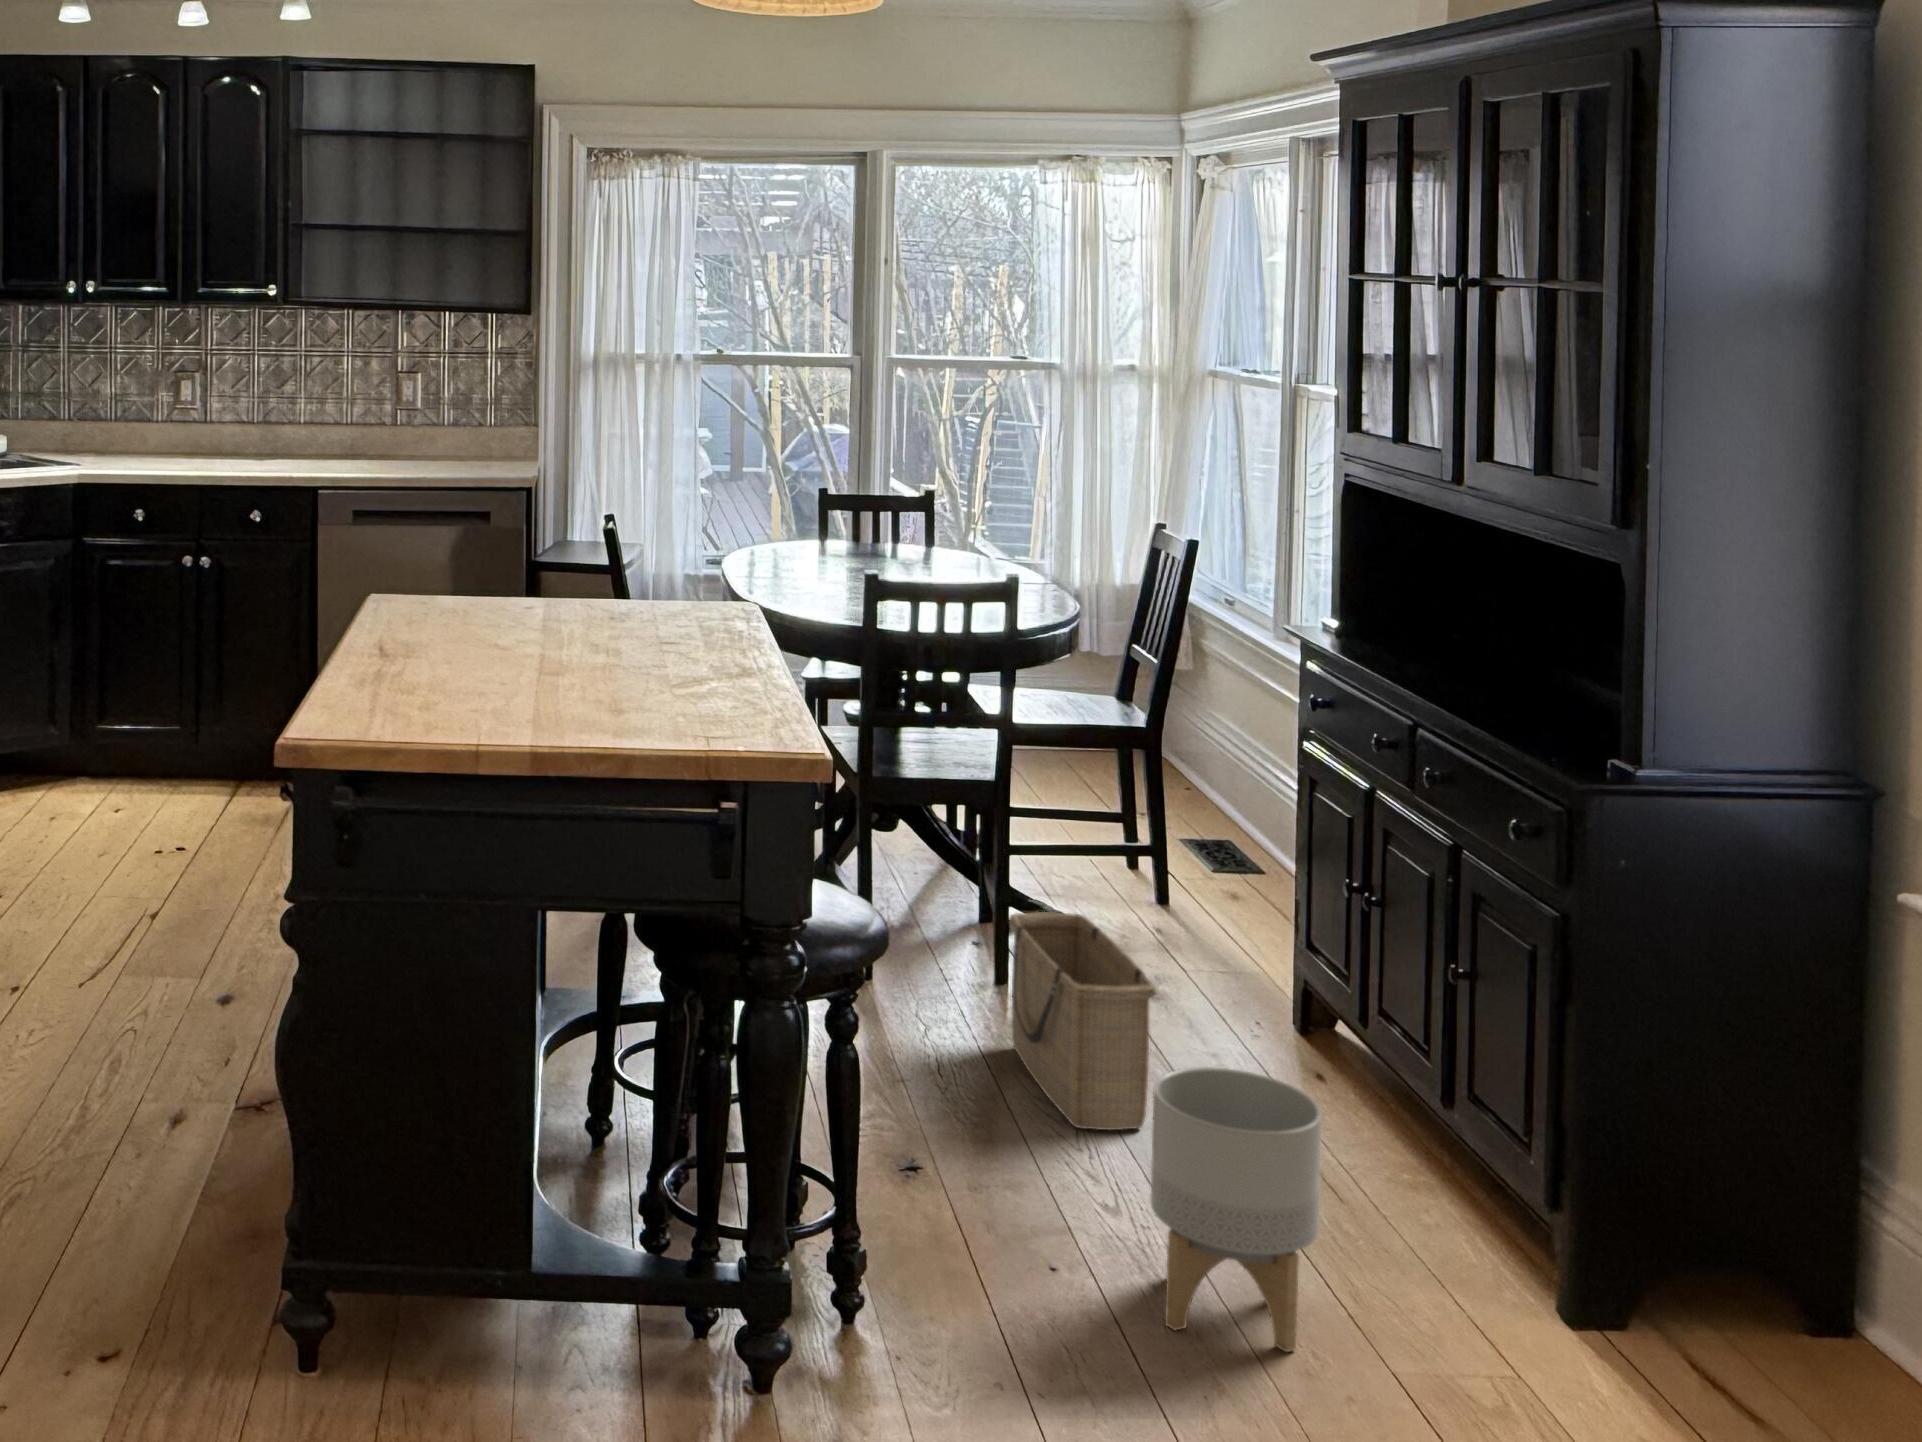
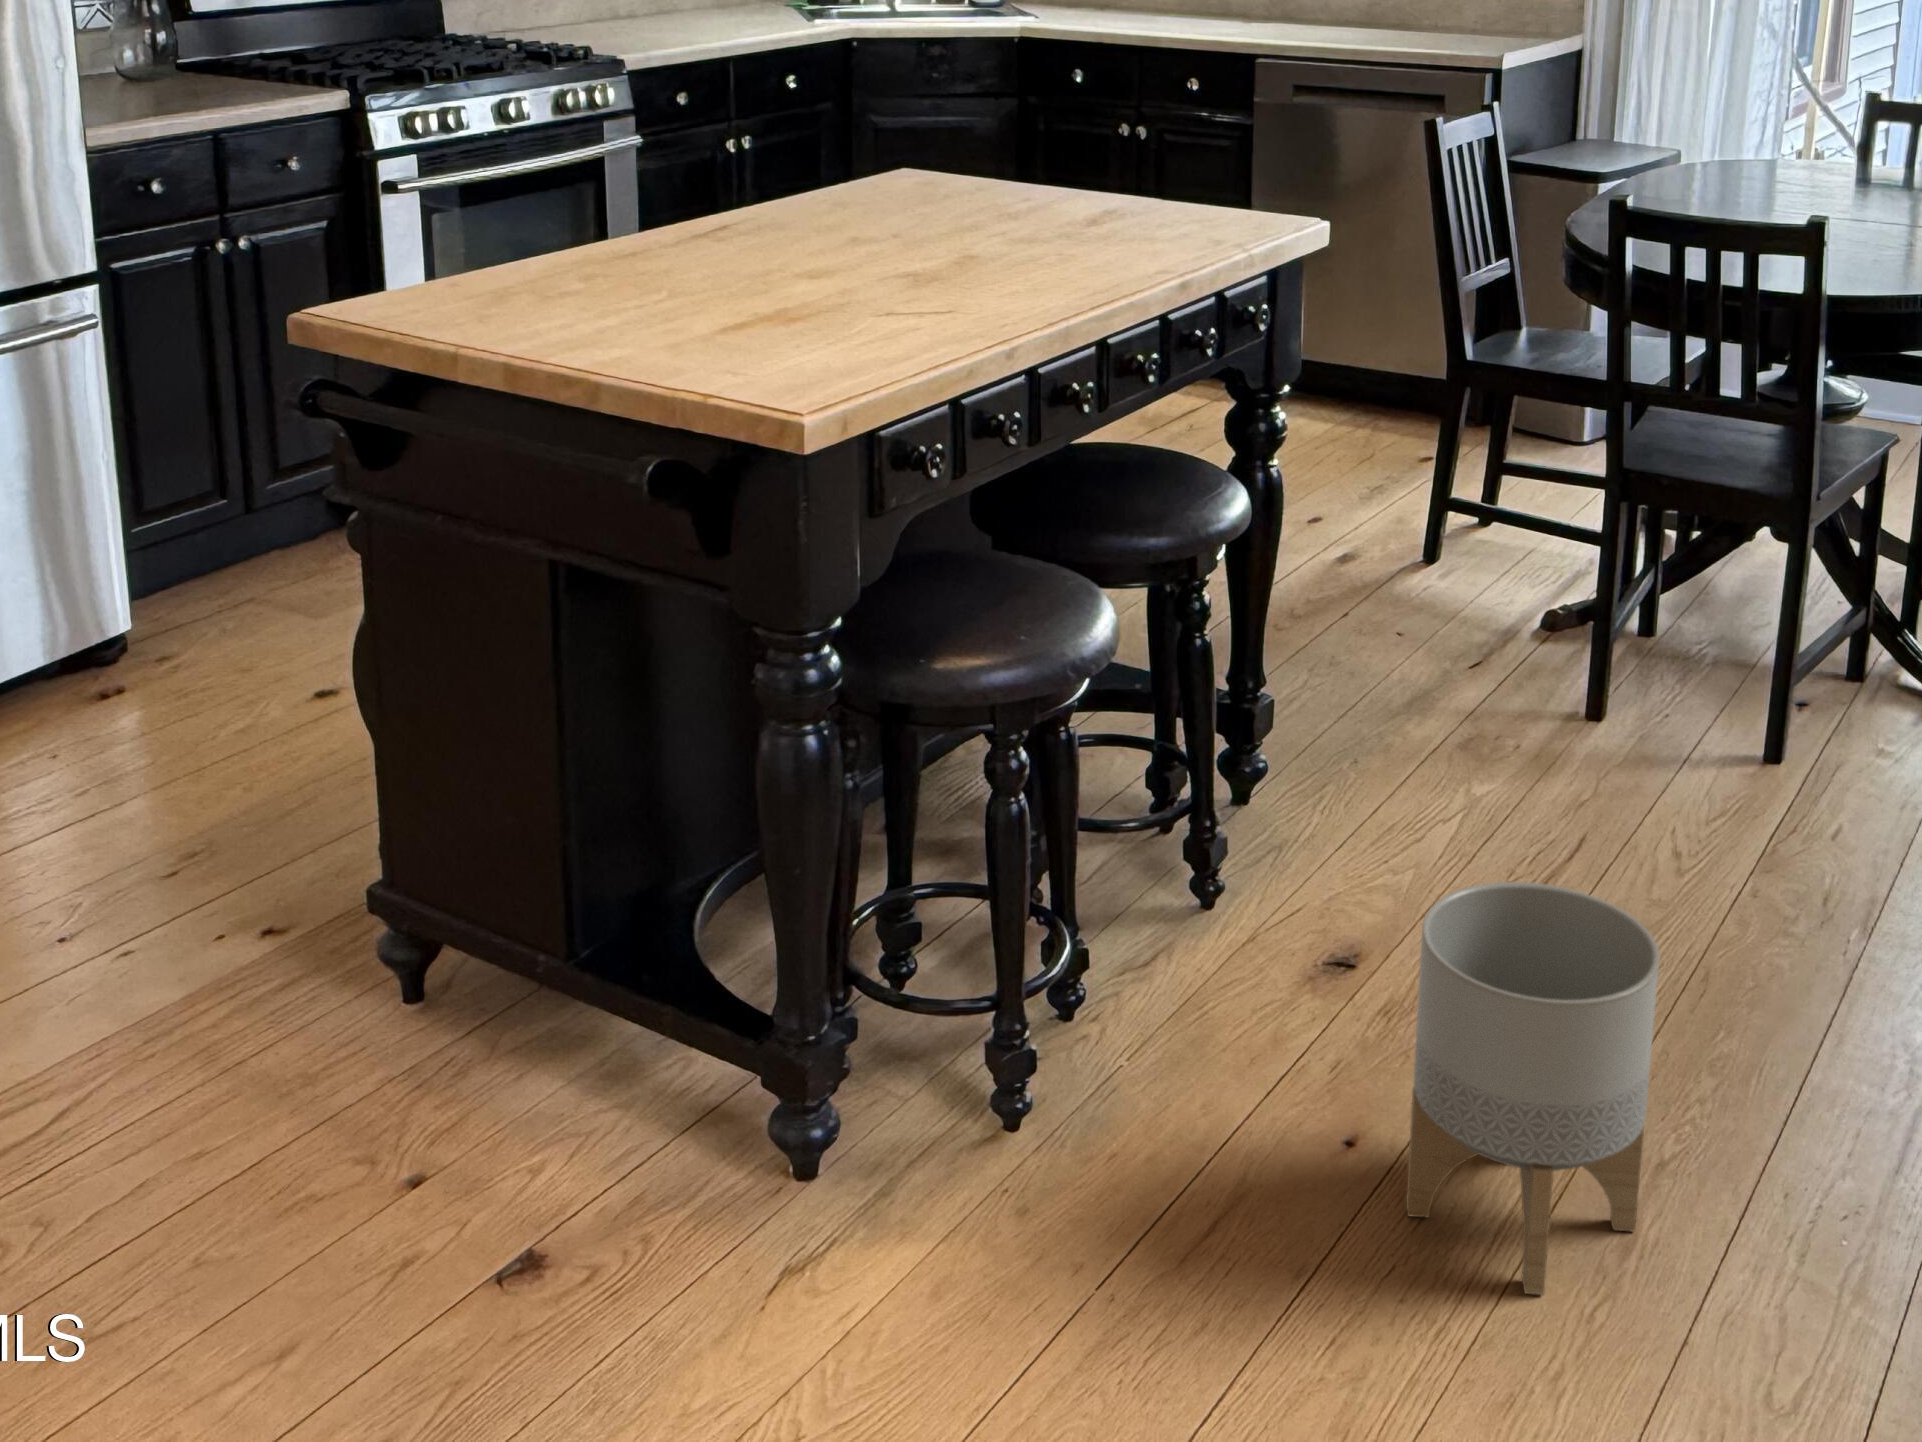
basket: present [1009,912,1156,1130] -> none [1623,650,1798,959]

